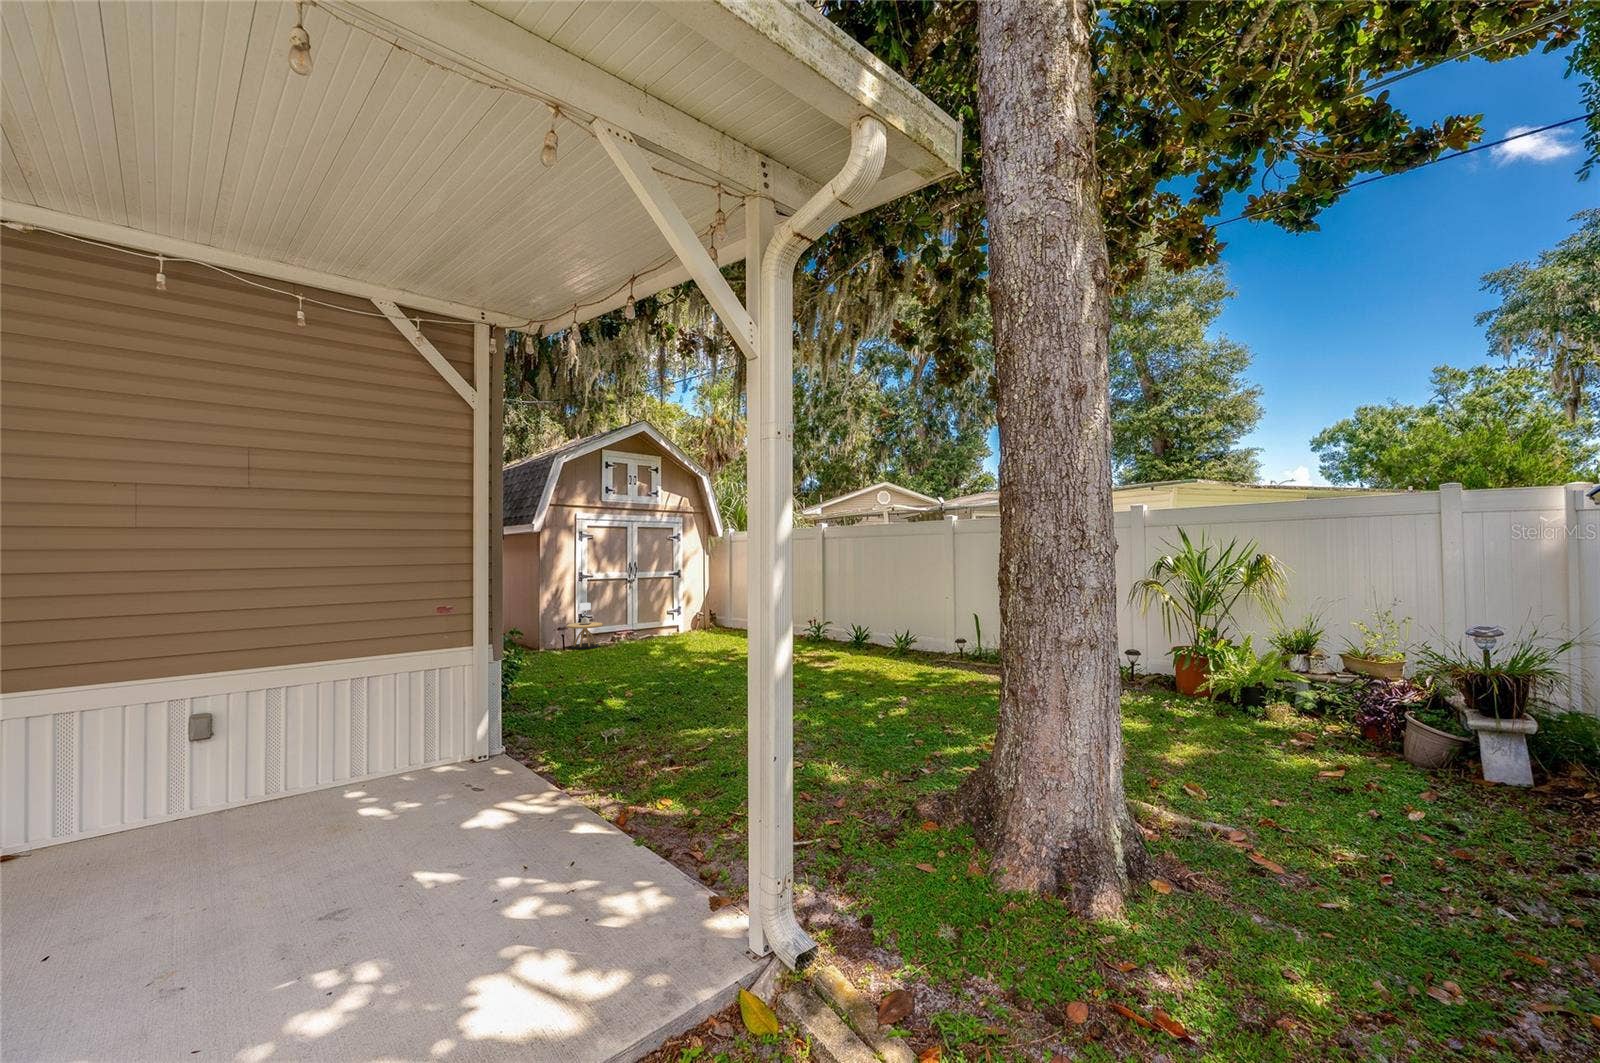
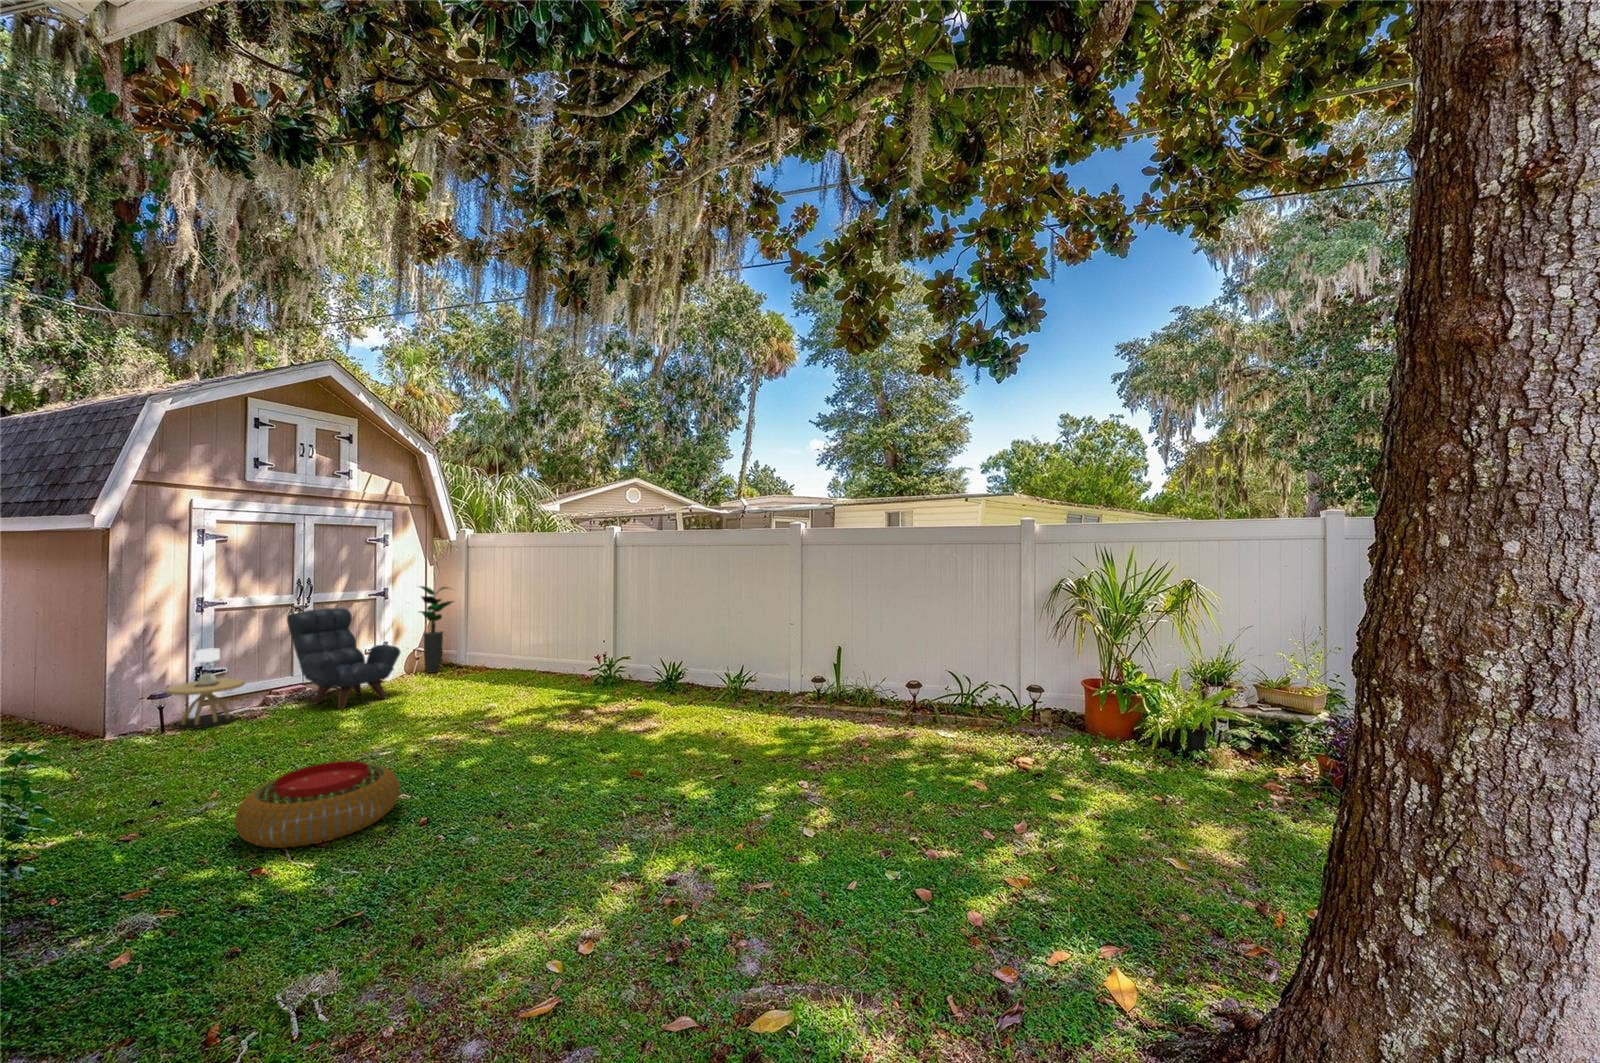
potted plant: none [697,570,723,632] -> present [420,586,453,673]
armchair: none [624,582,686,646] -> present [287,608,400,709]
pouf: none [592,658,668,695] -> present [235,761,400,848]

